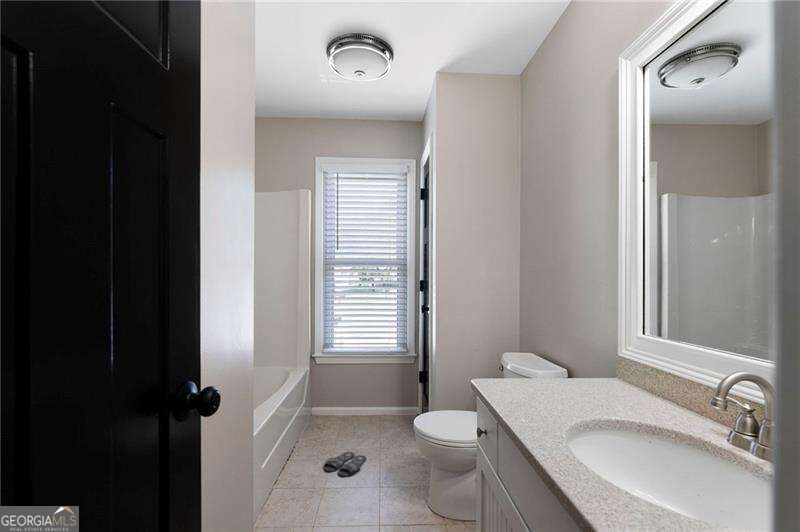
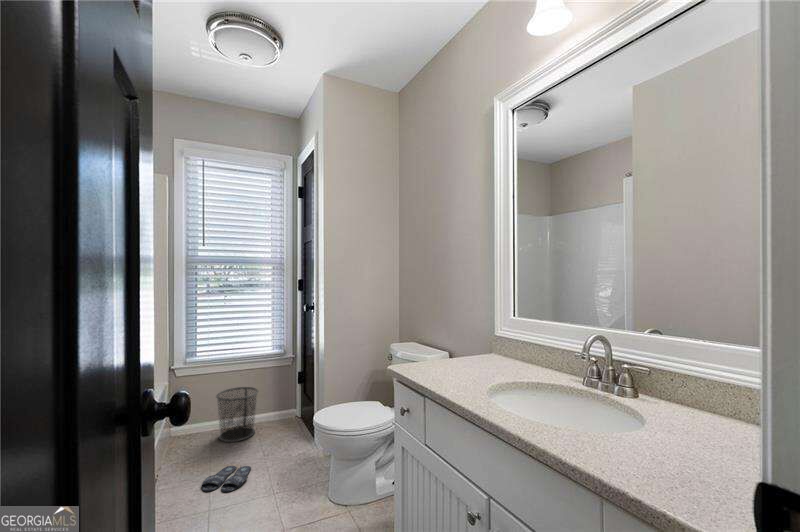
waste bin: none [345,380,381,429] -> present [216,387,258,442]

